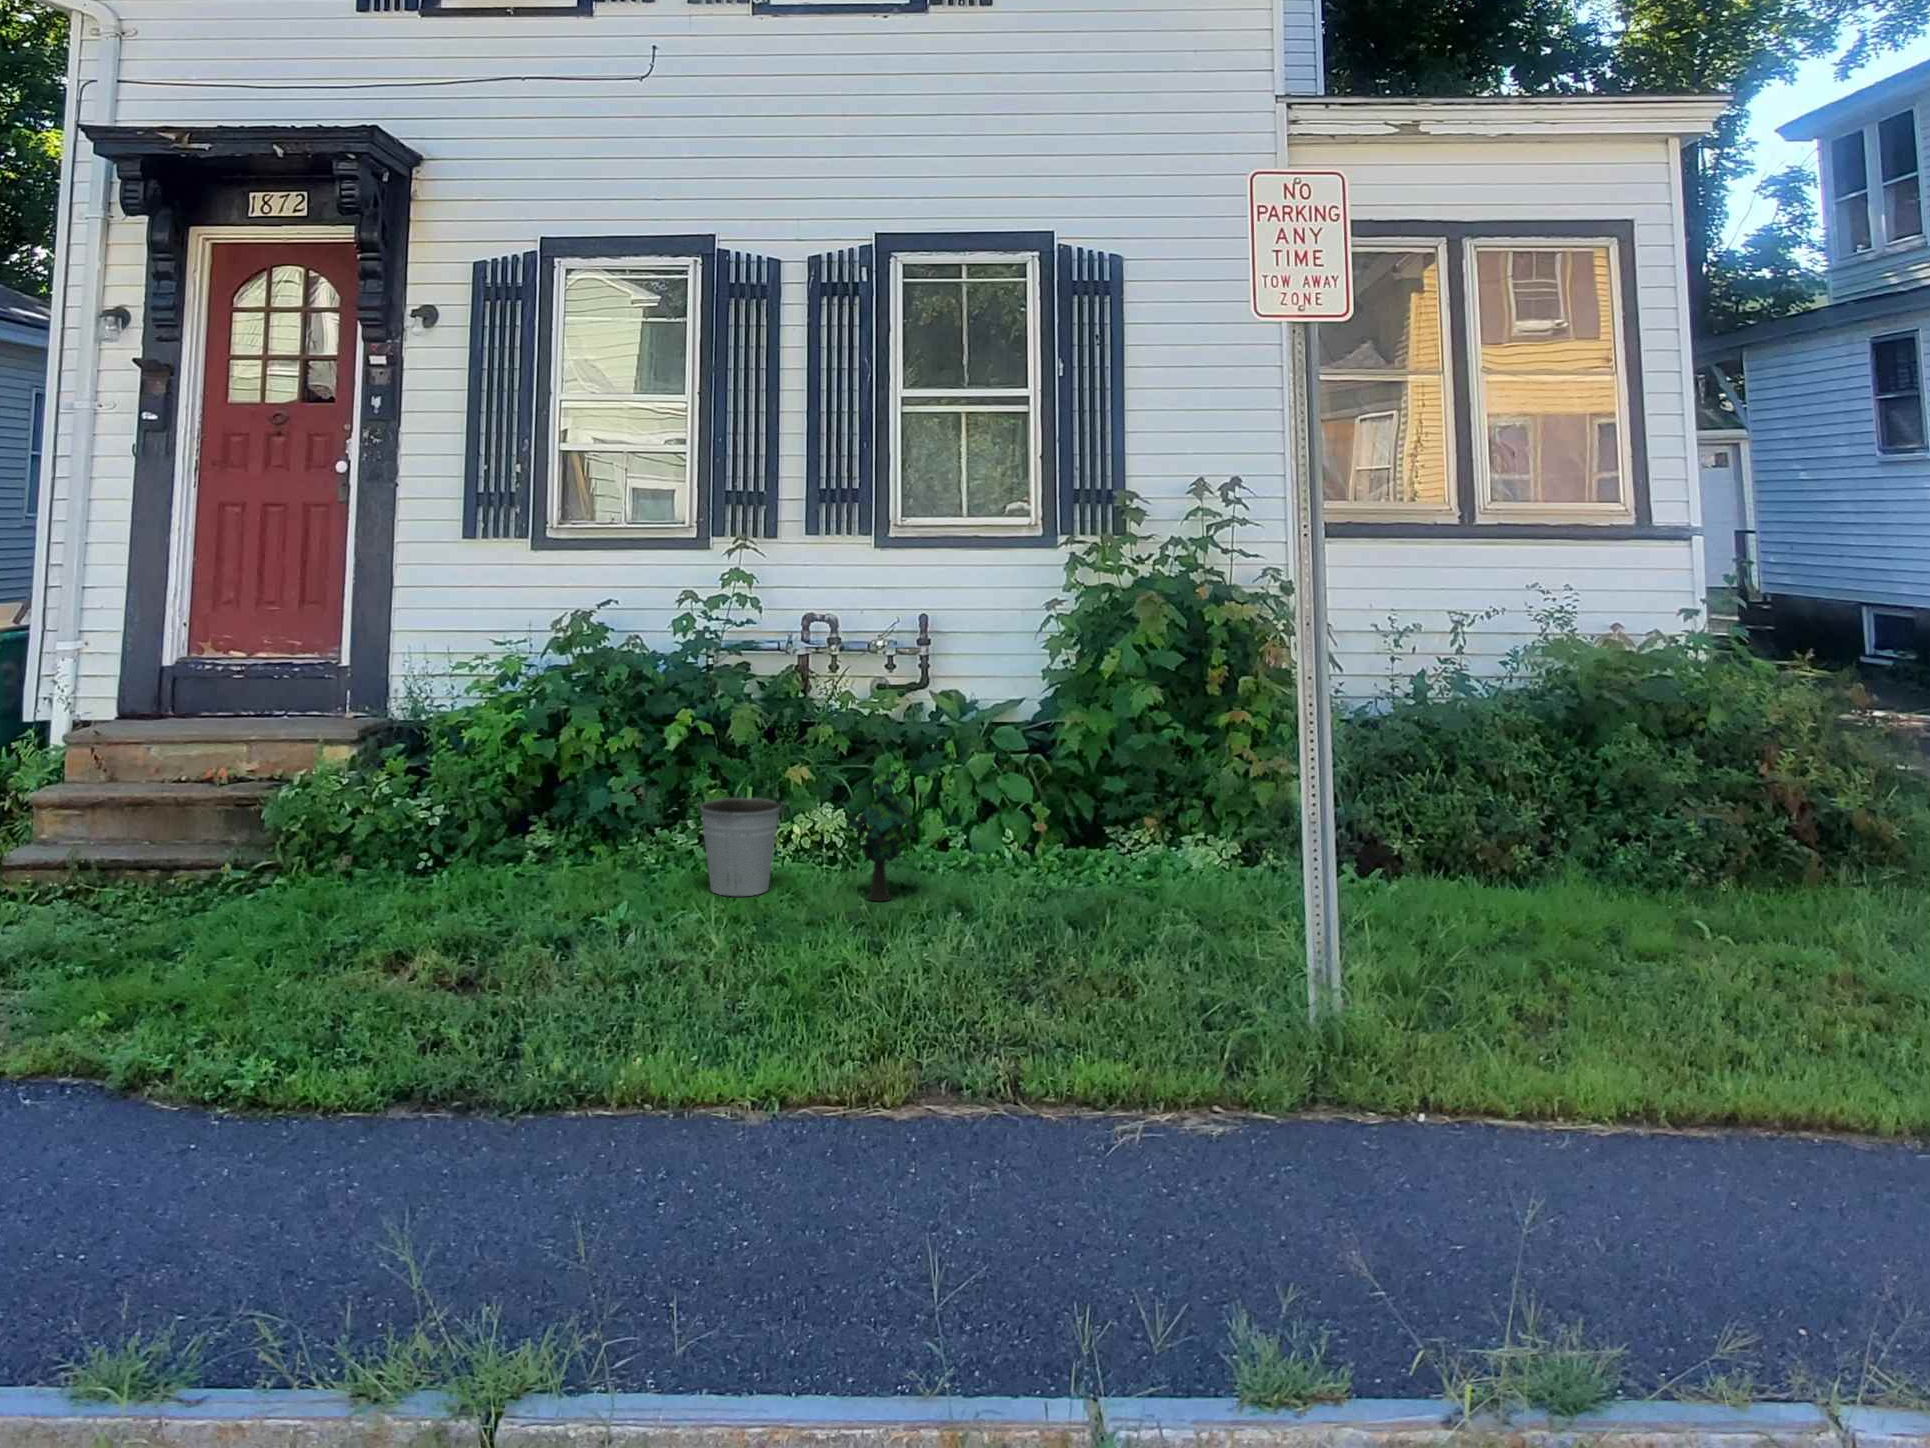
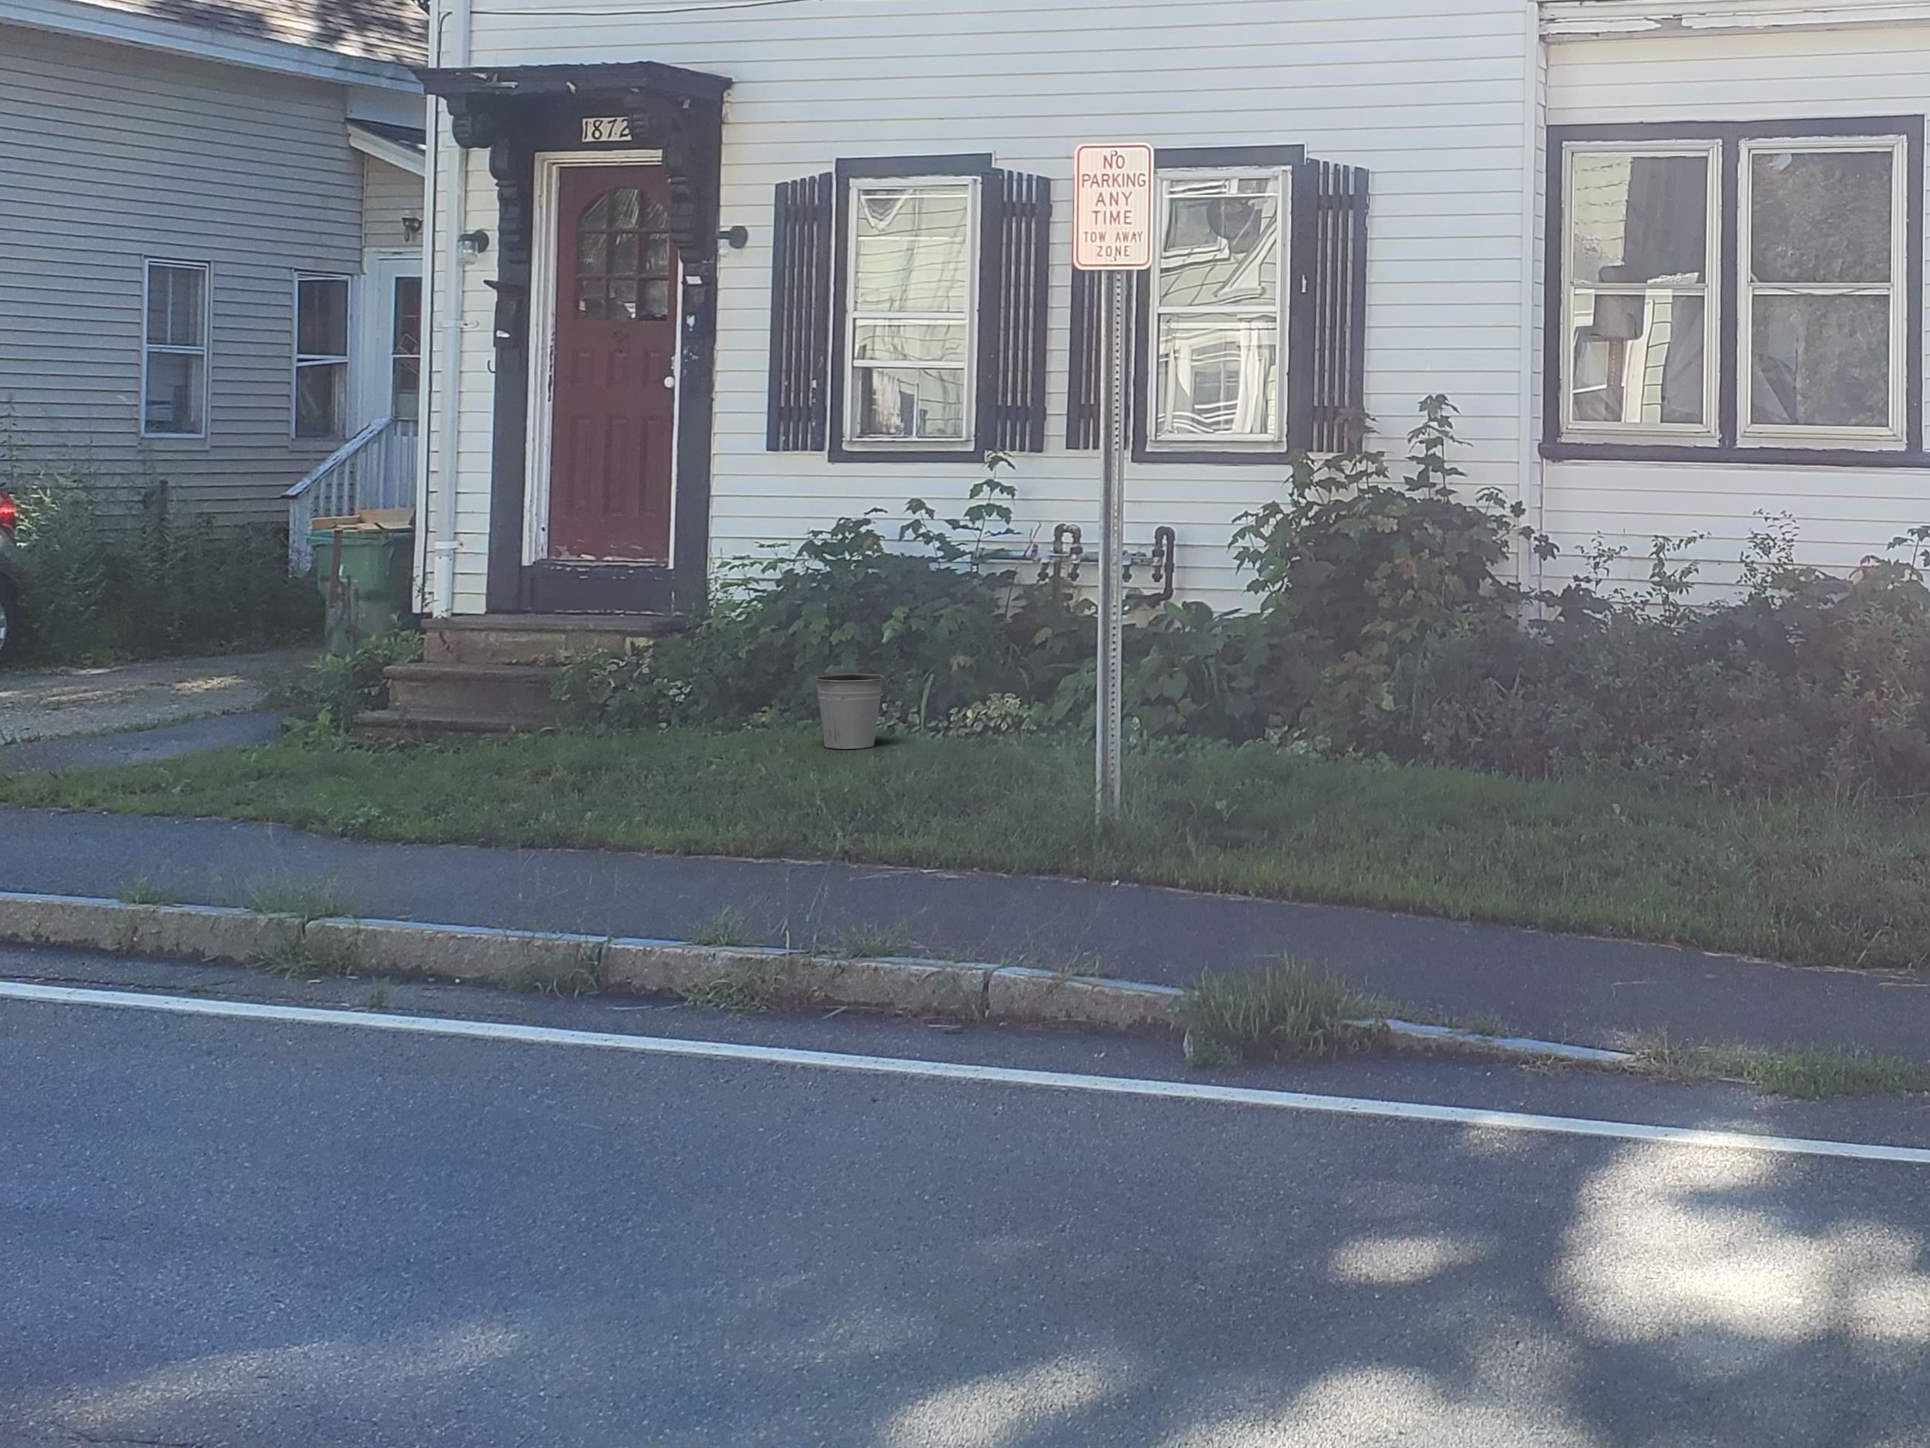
decorative plant: present [847,771,915,901] -> none [911,650,974,756]

